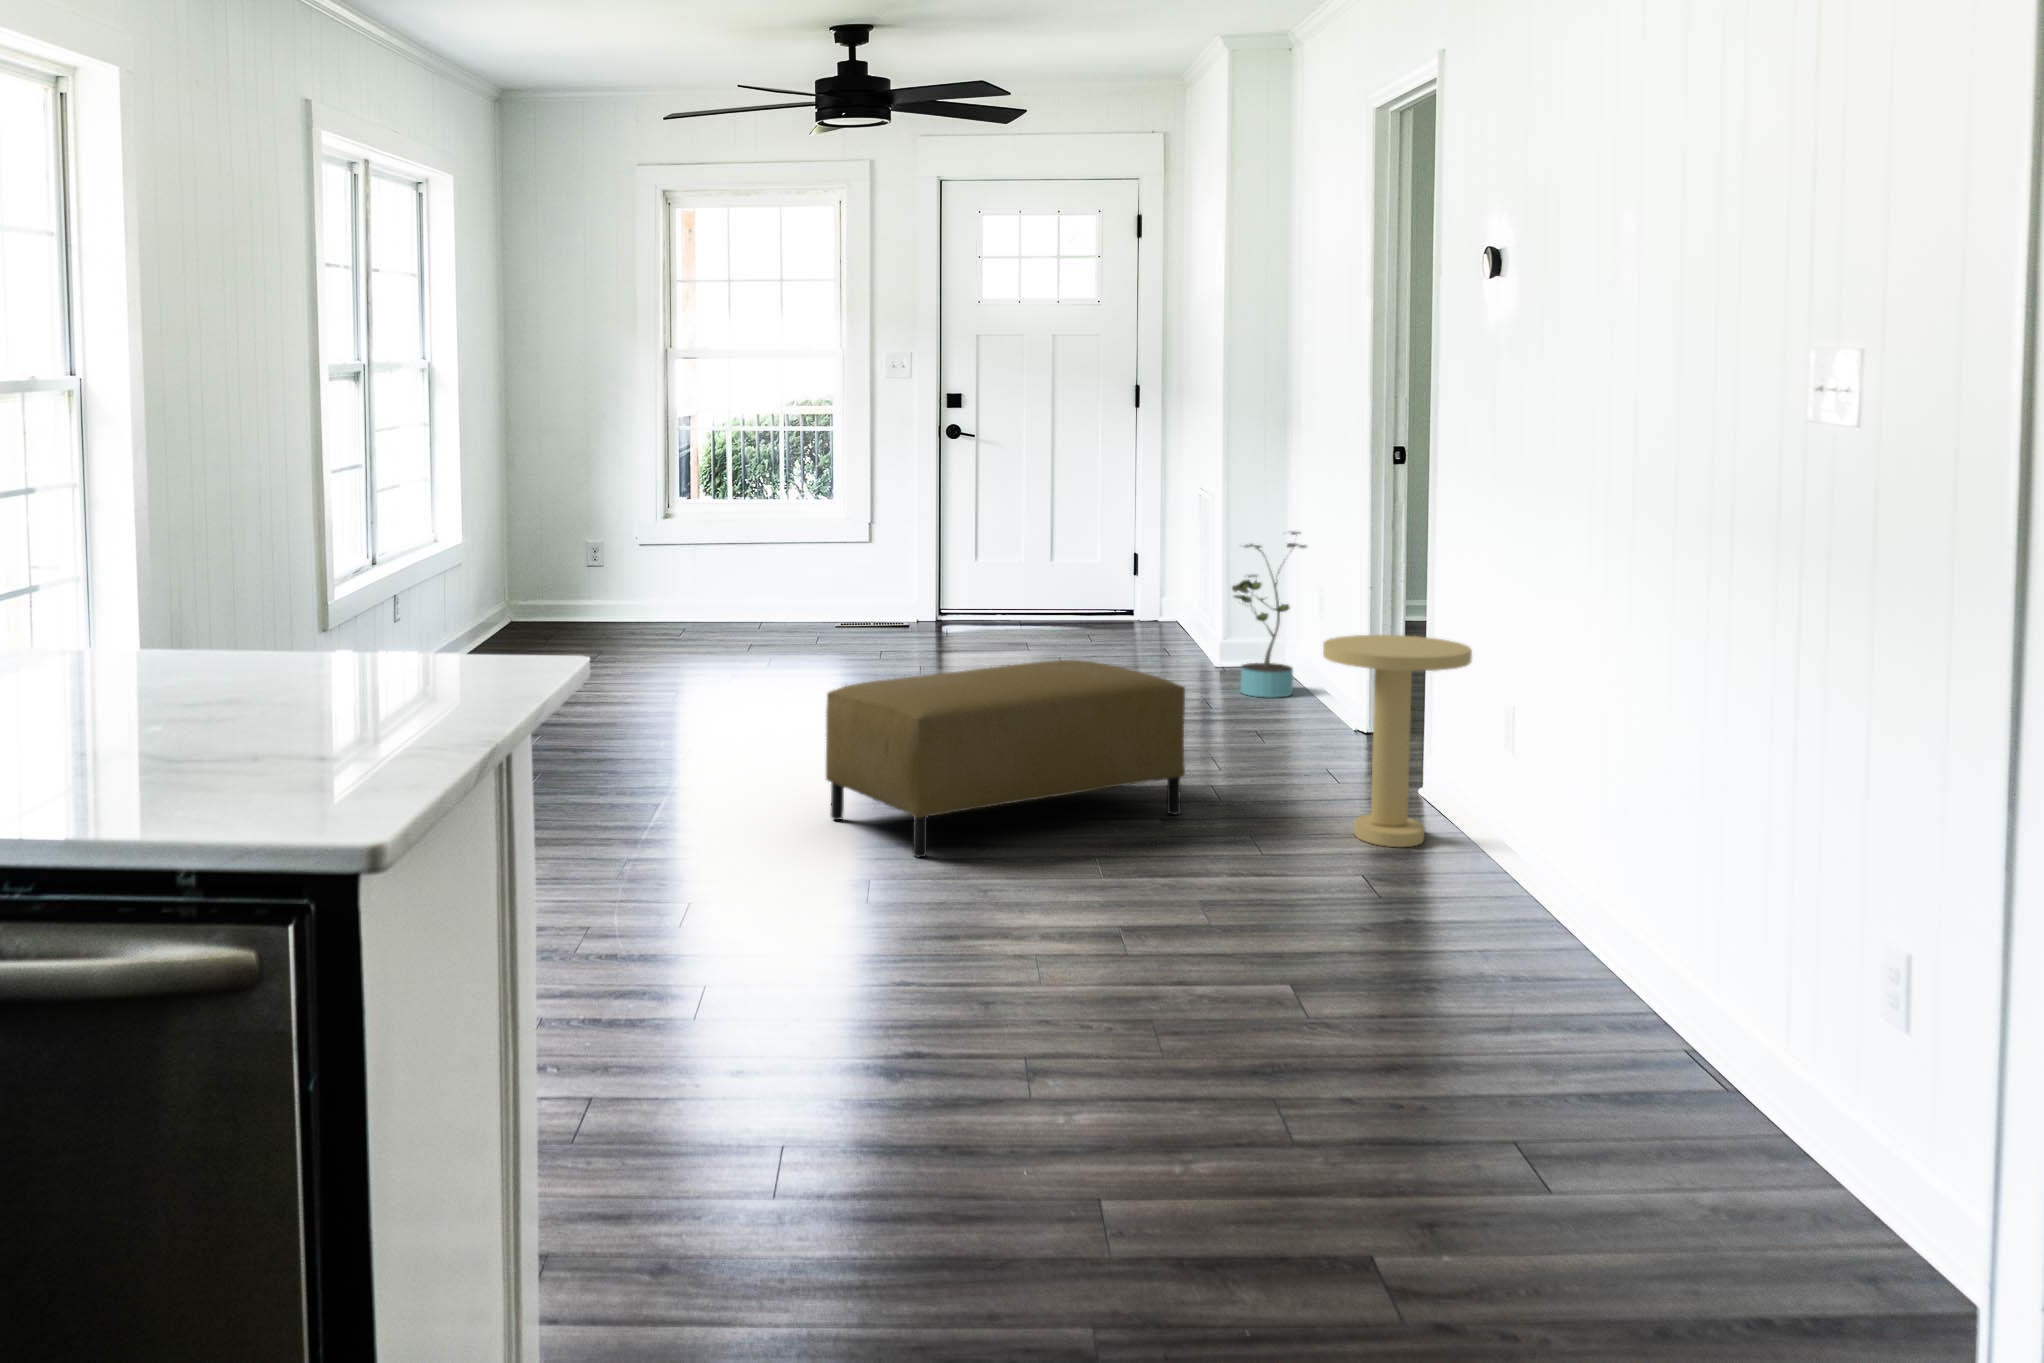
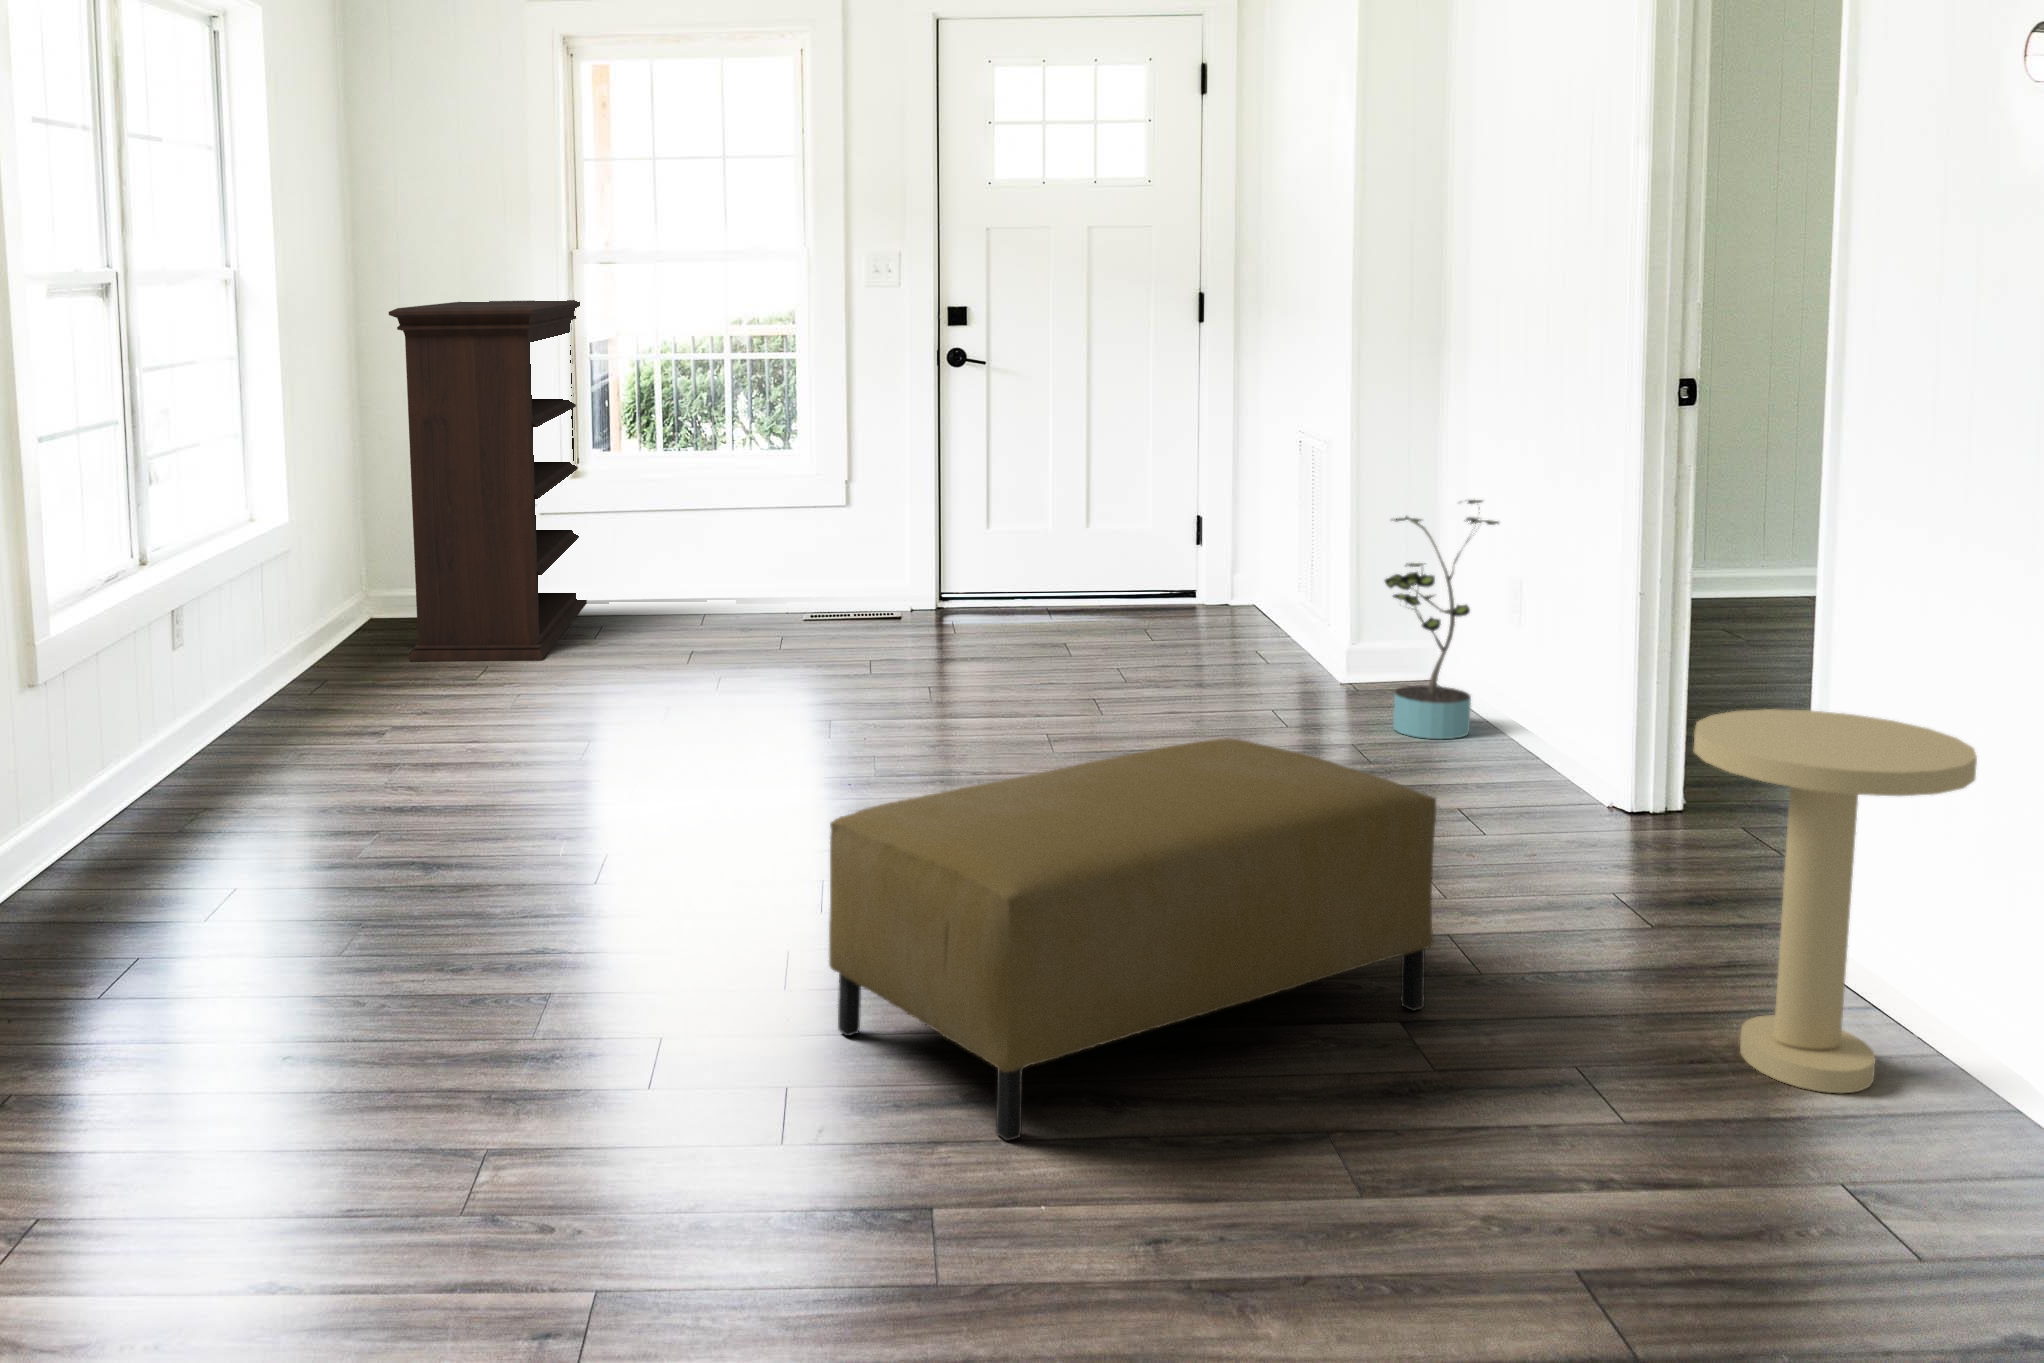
bookshelf: none [538,387,674,649] -> present [389,300,587,661]

